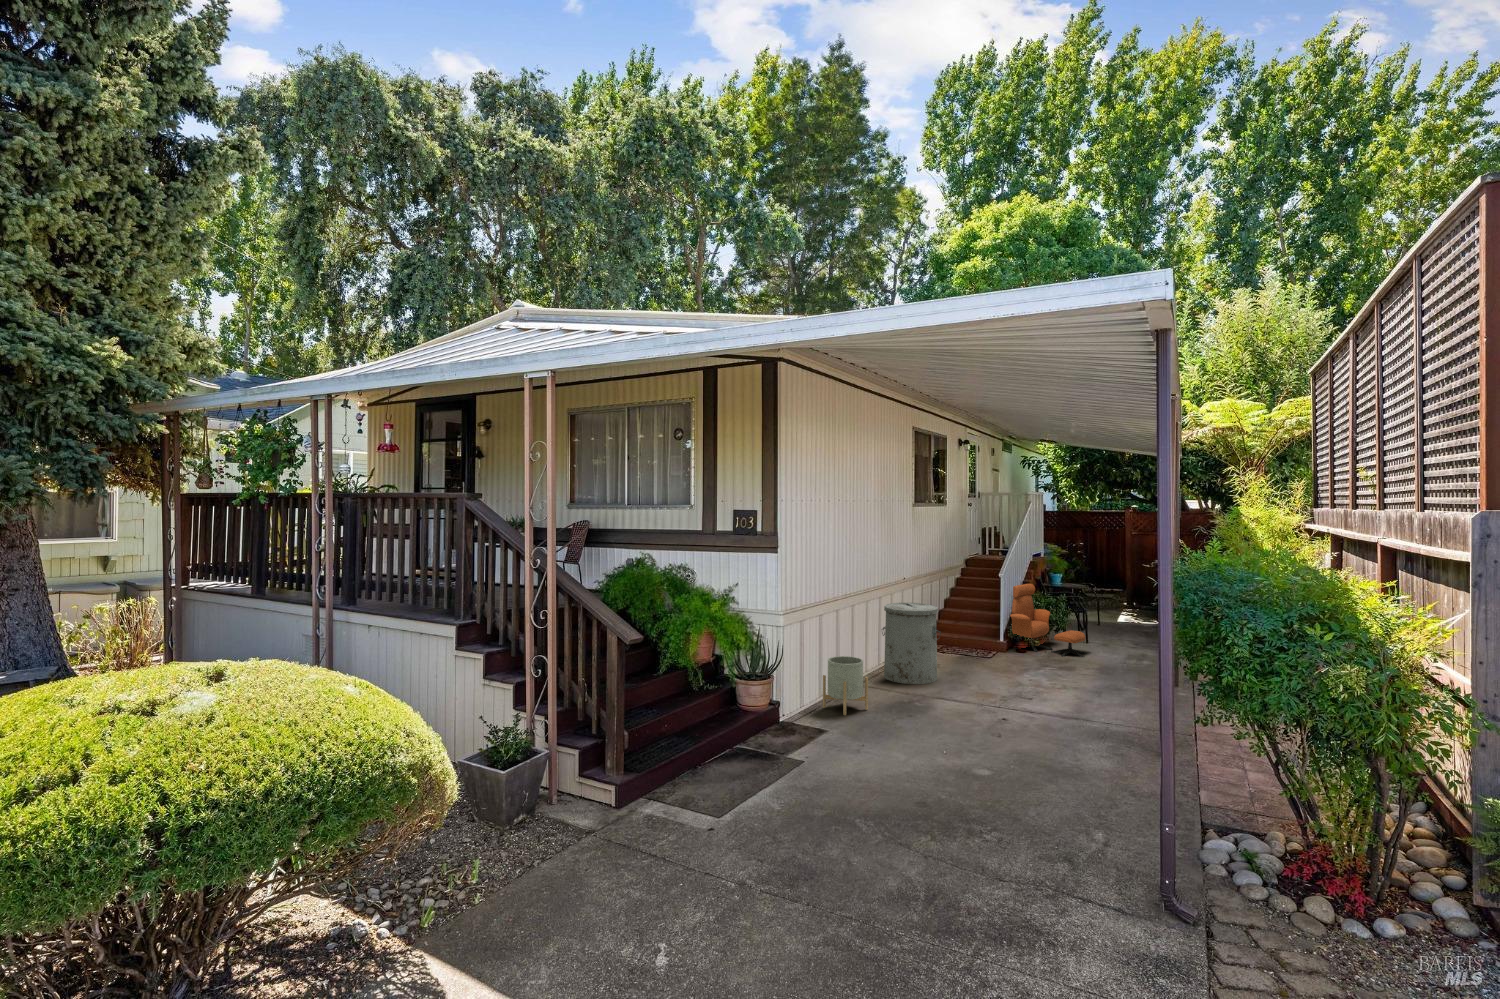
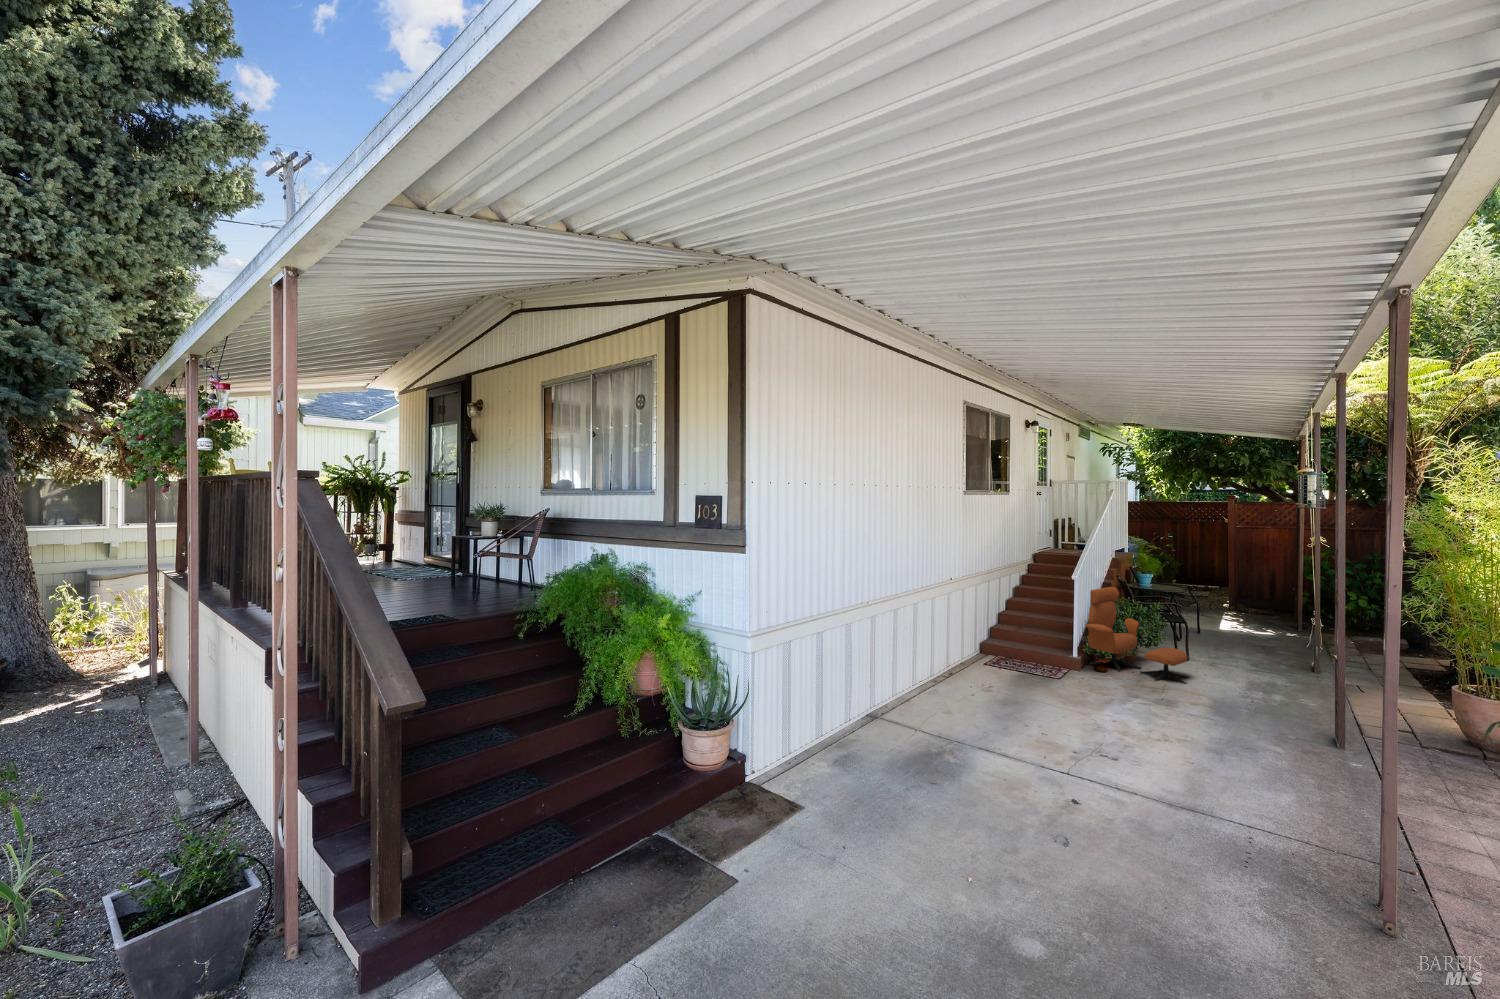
trash can: present [882,603,941,684] -> none [915,611,991,718]
planter: present [823,656,868,715] -> none [821,686,880,770]

